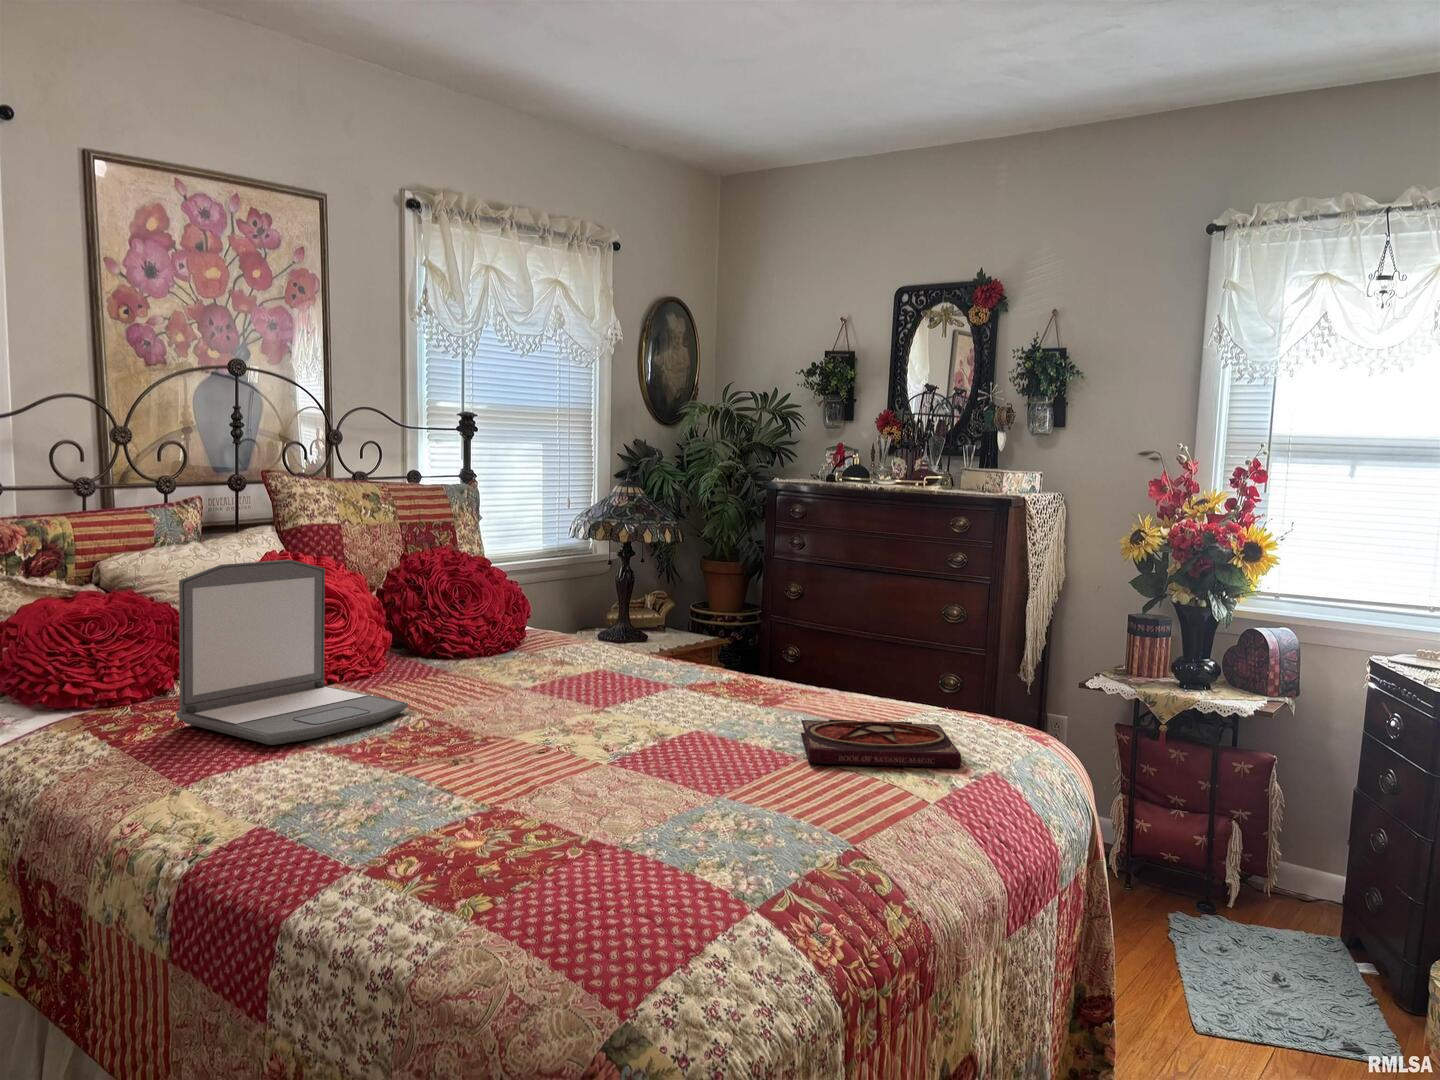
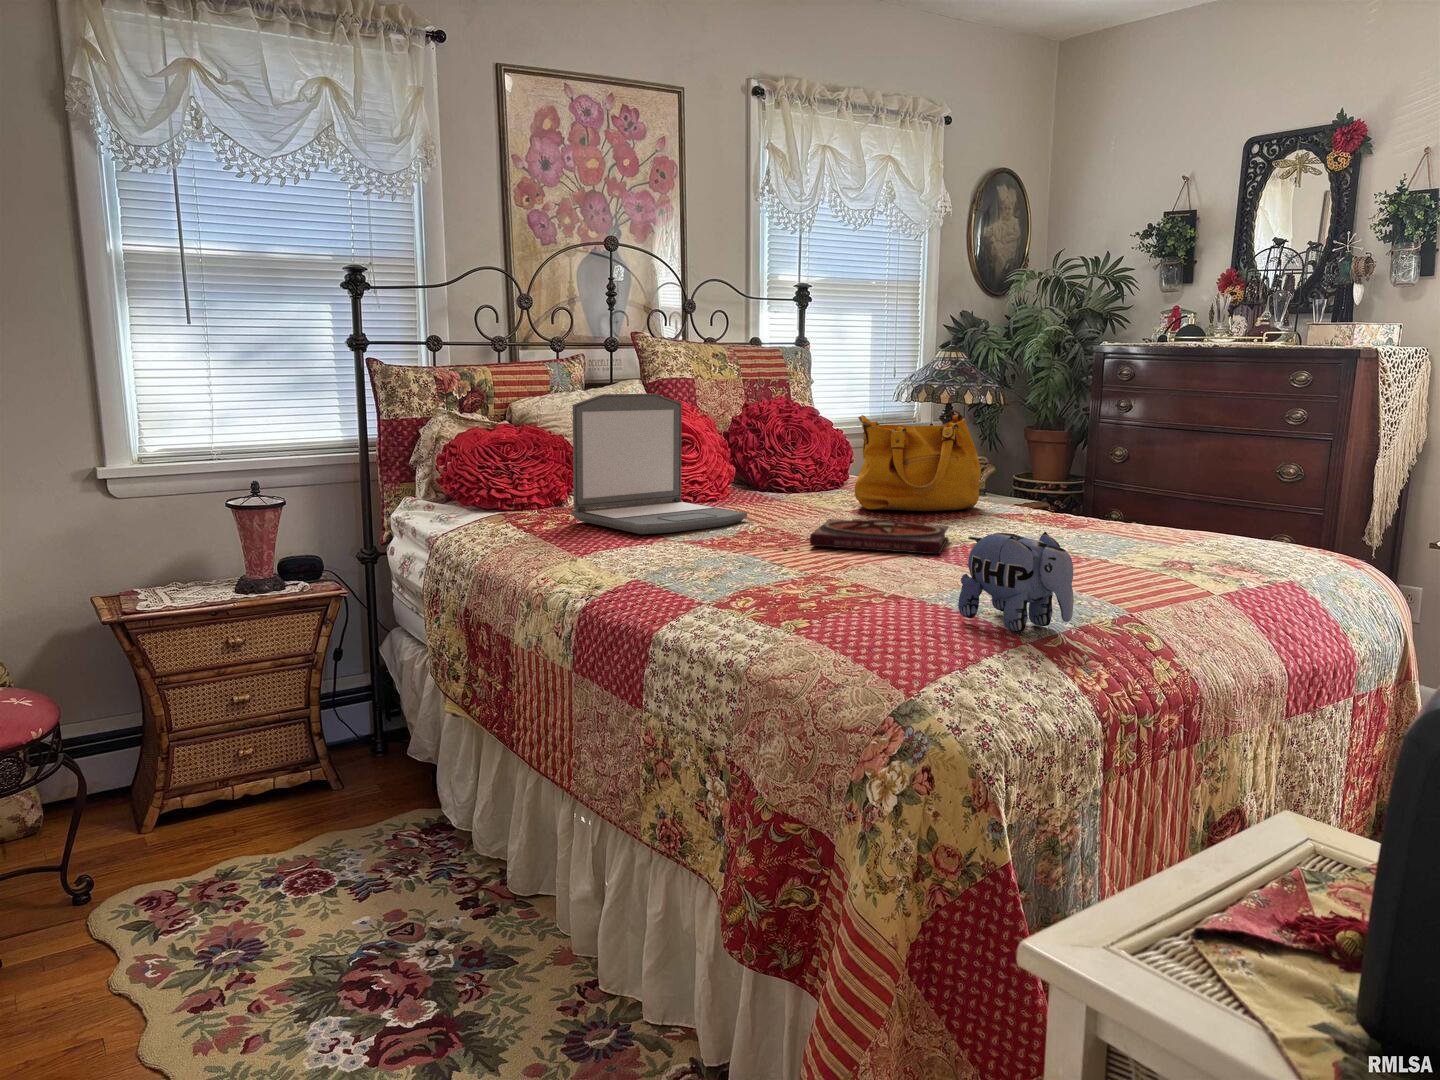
handbag: none [535,571,672,688] -> present [855,410,981,511]
book: present [801,719,961,768] -> present [810,519,949,554]
plush toy: none [670,769,801,892] -> present [958,532,1074,632]

